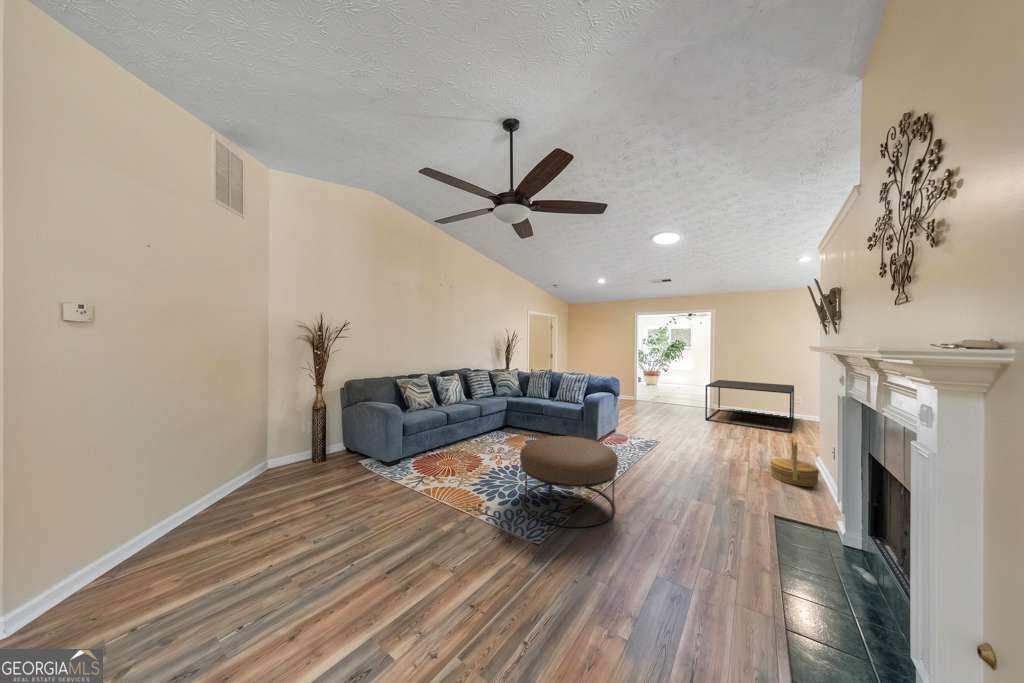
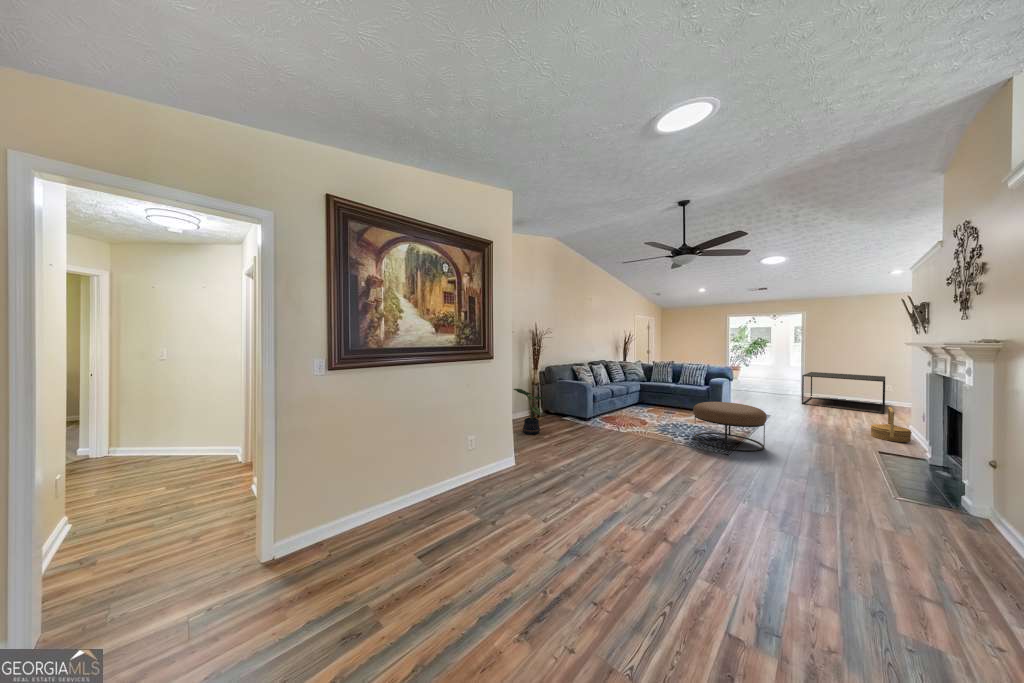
potted plant: none [214,426,284,505] -> present [514,389,547,434]

